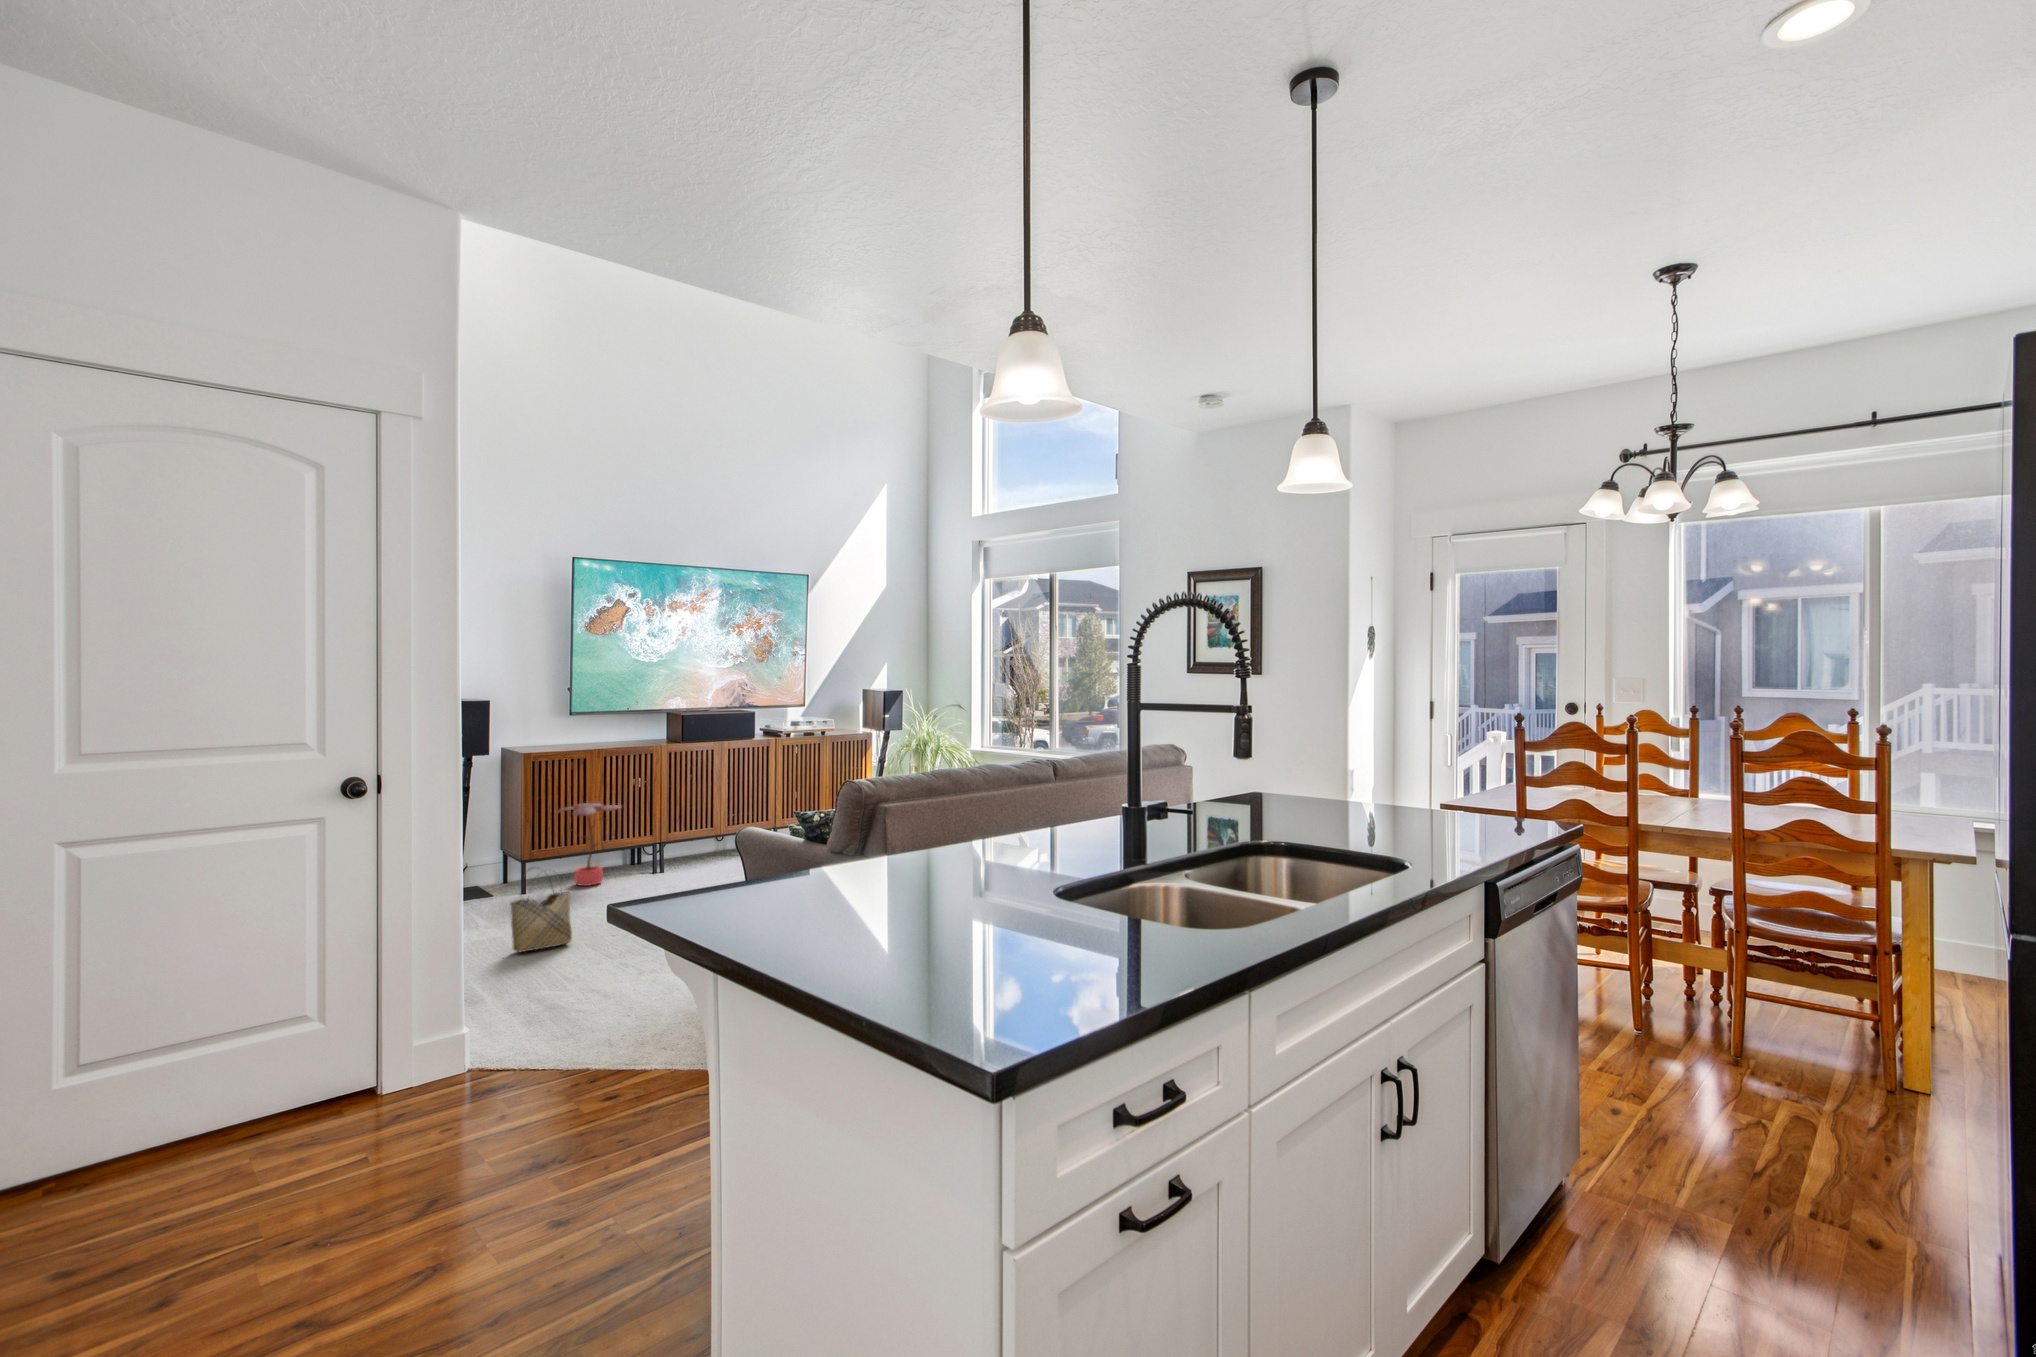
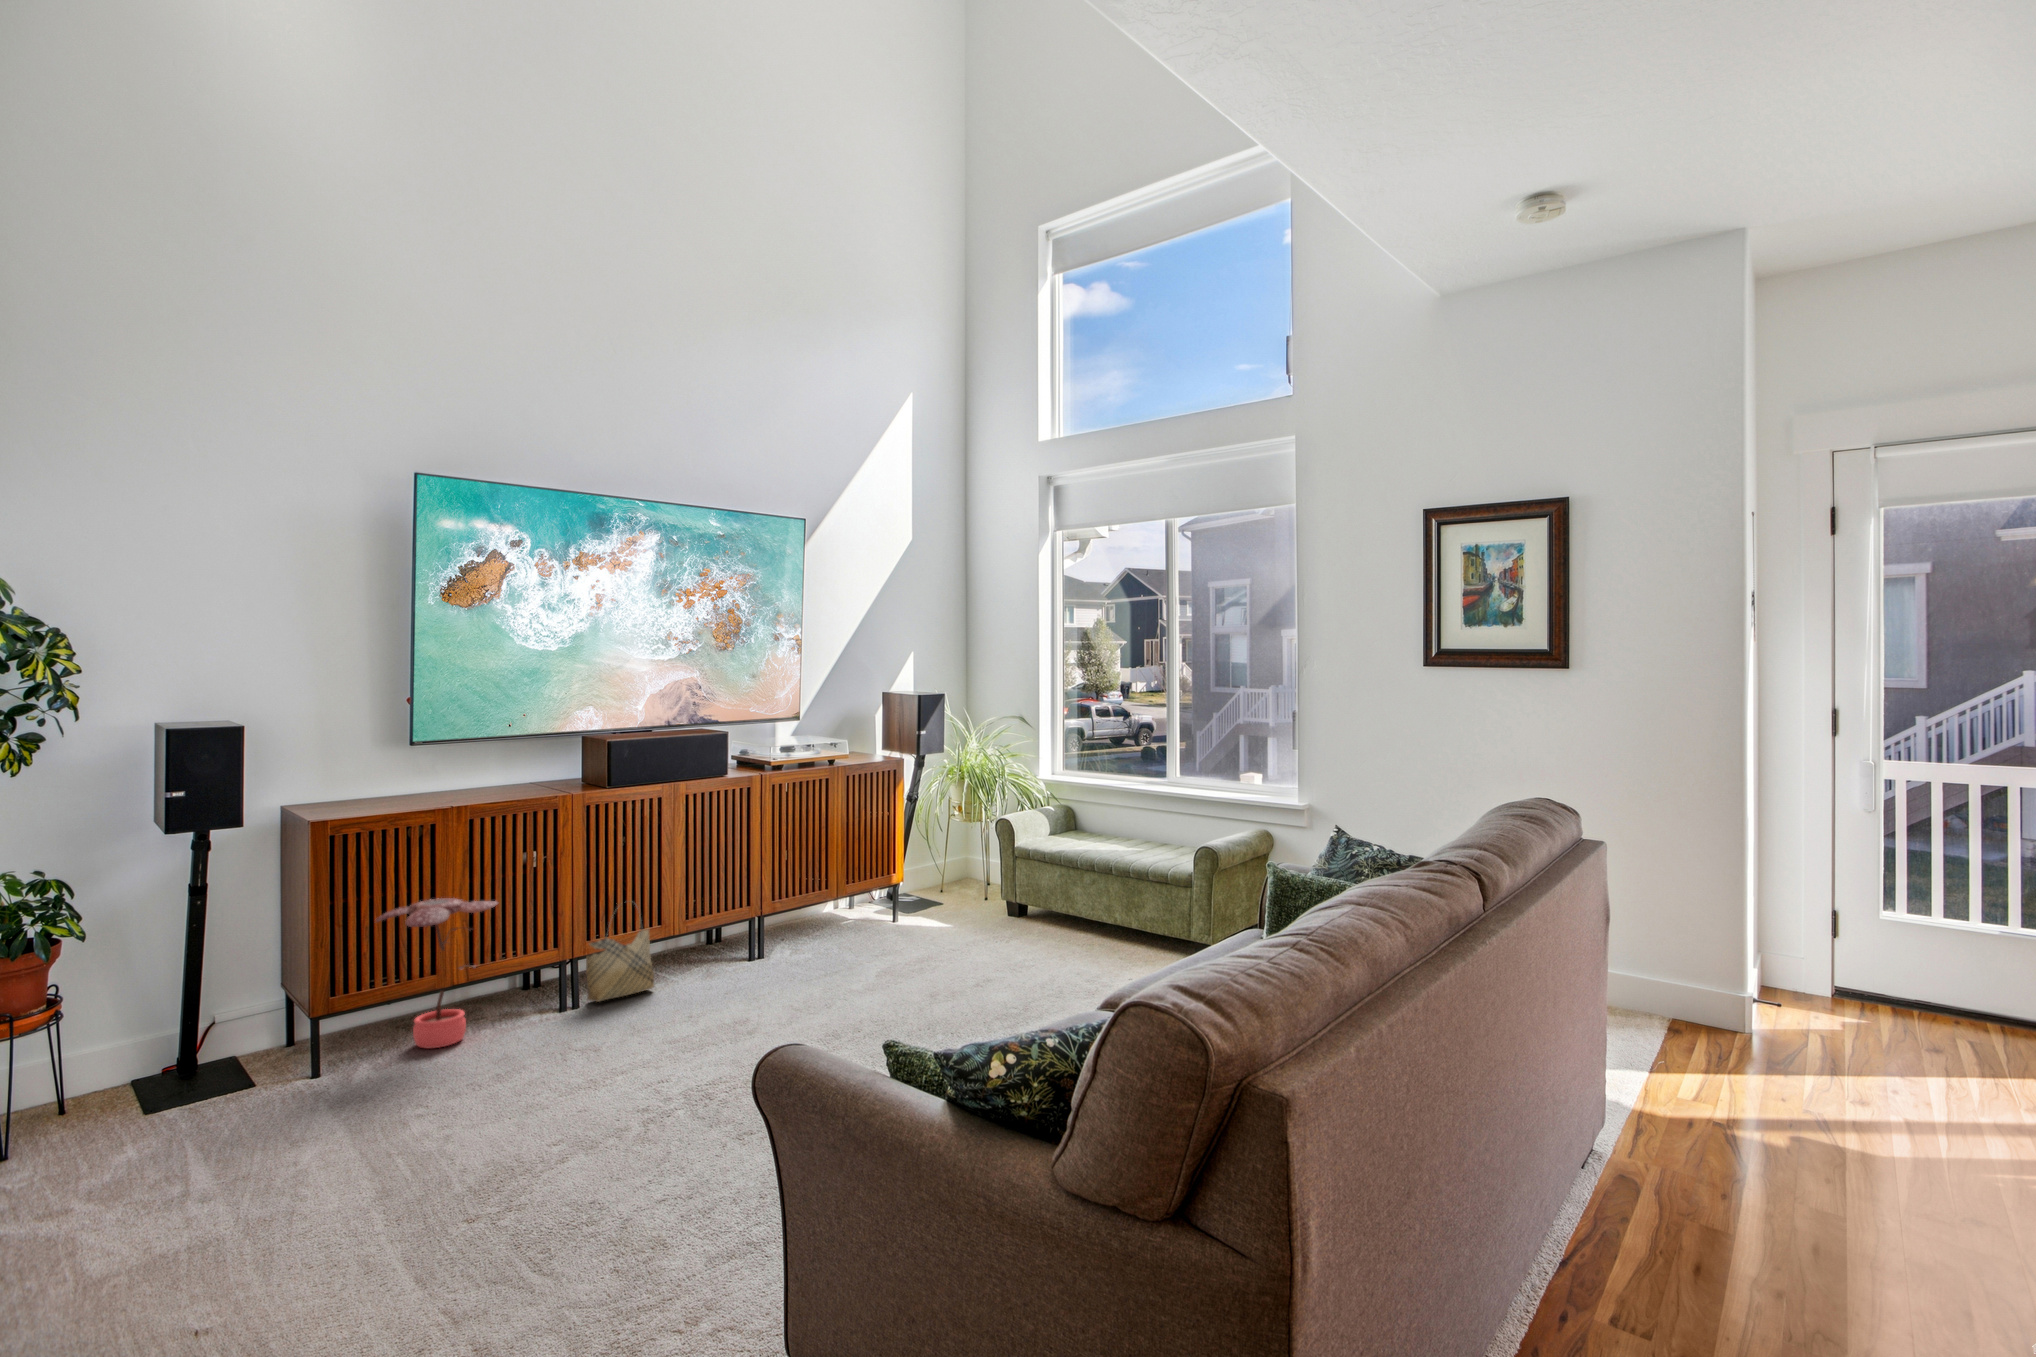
woven basket: present [510,868,572,952] -> present [586,904,654,1002]

